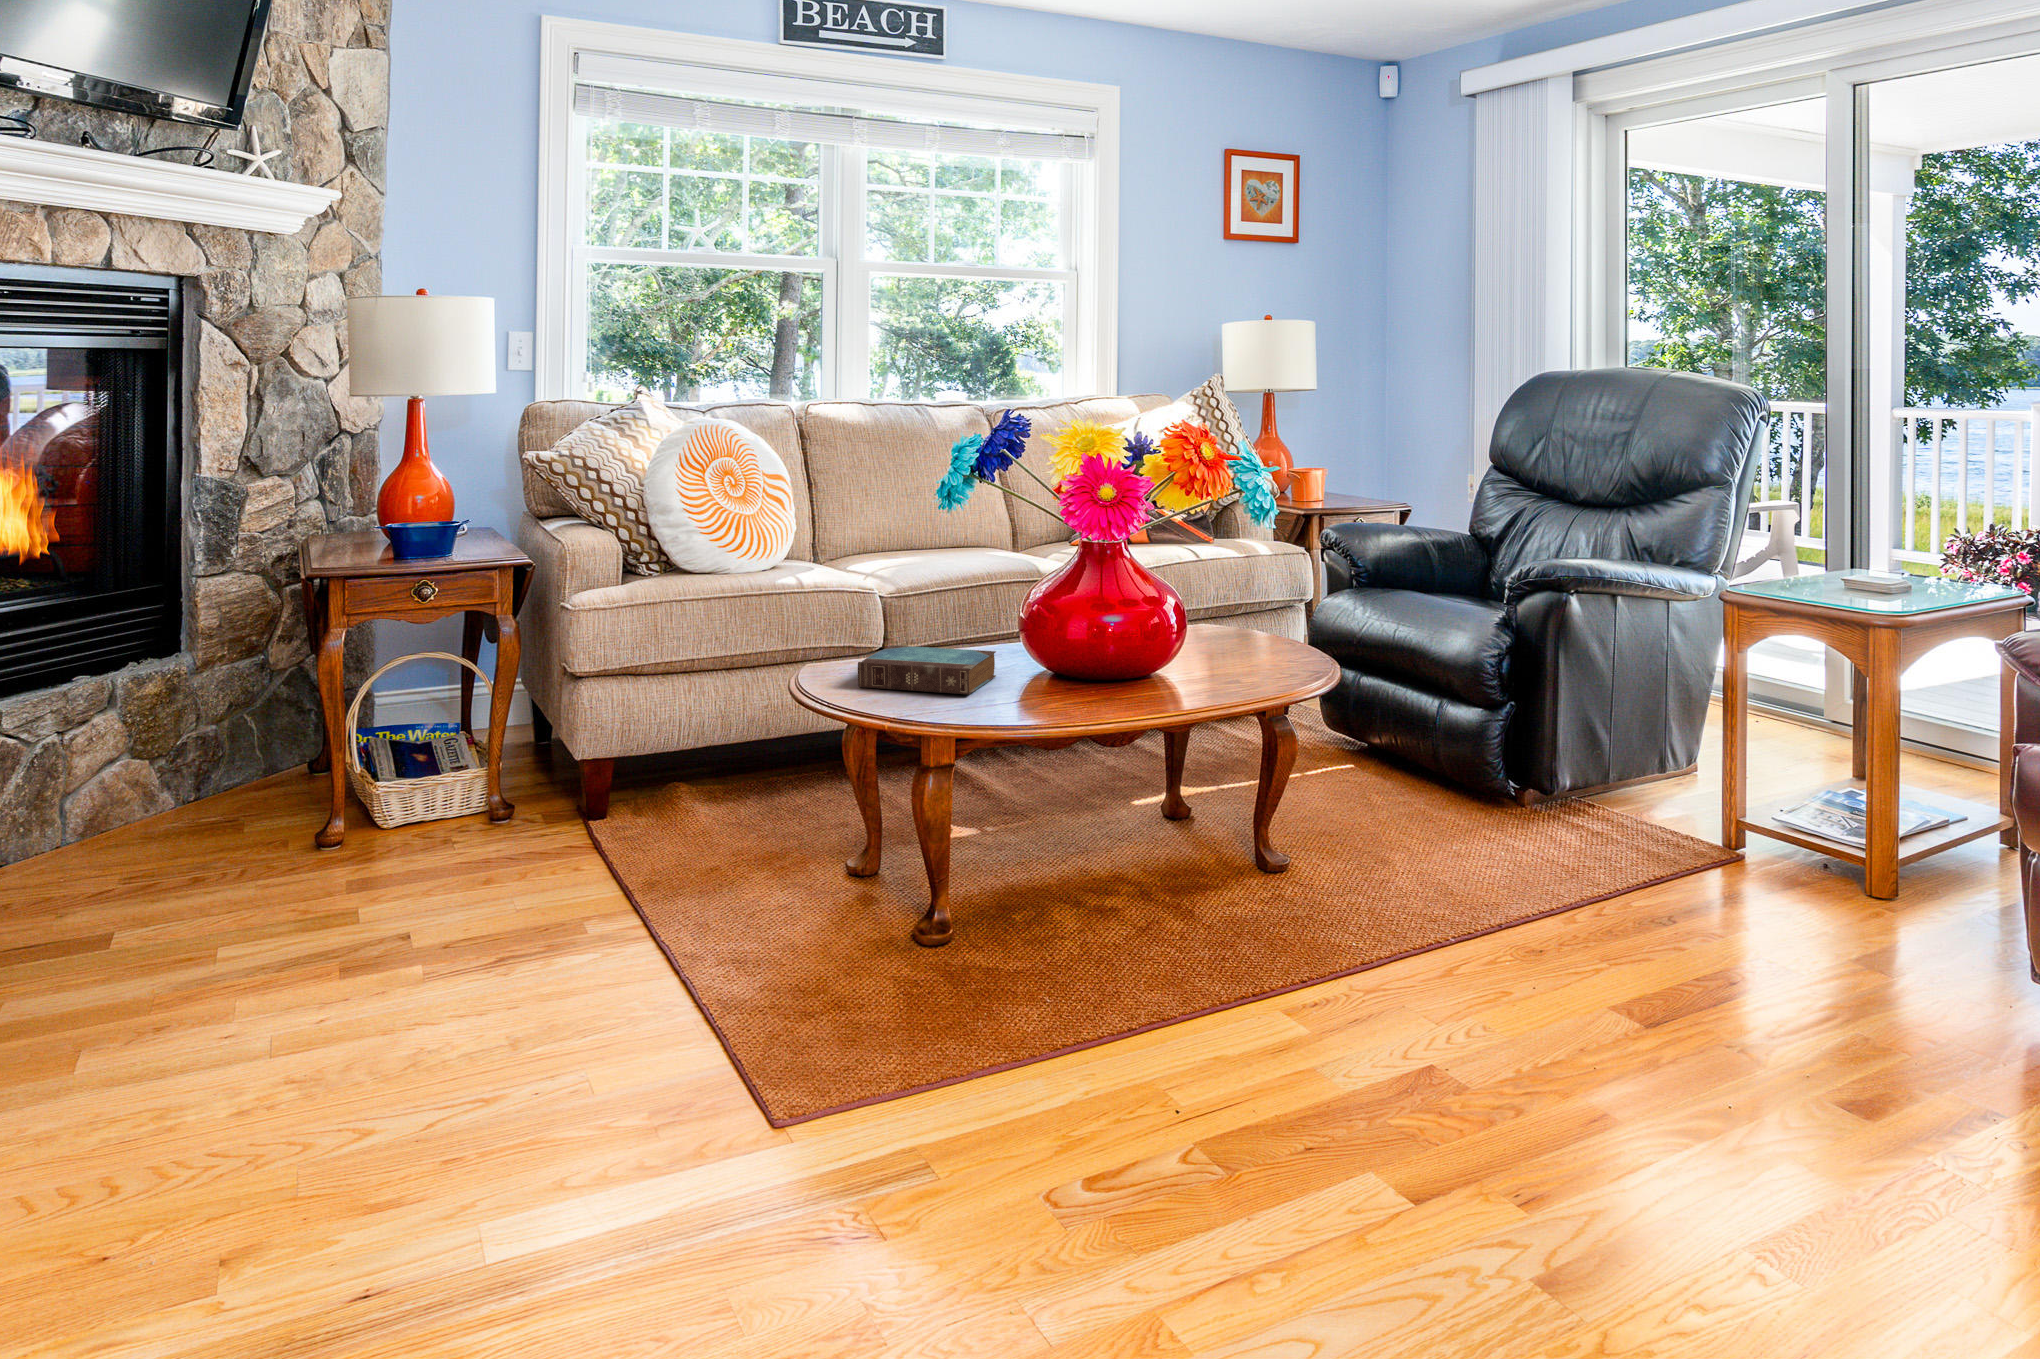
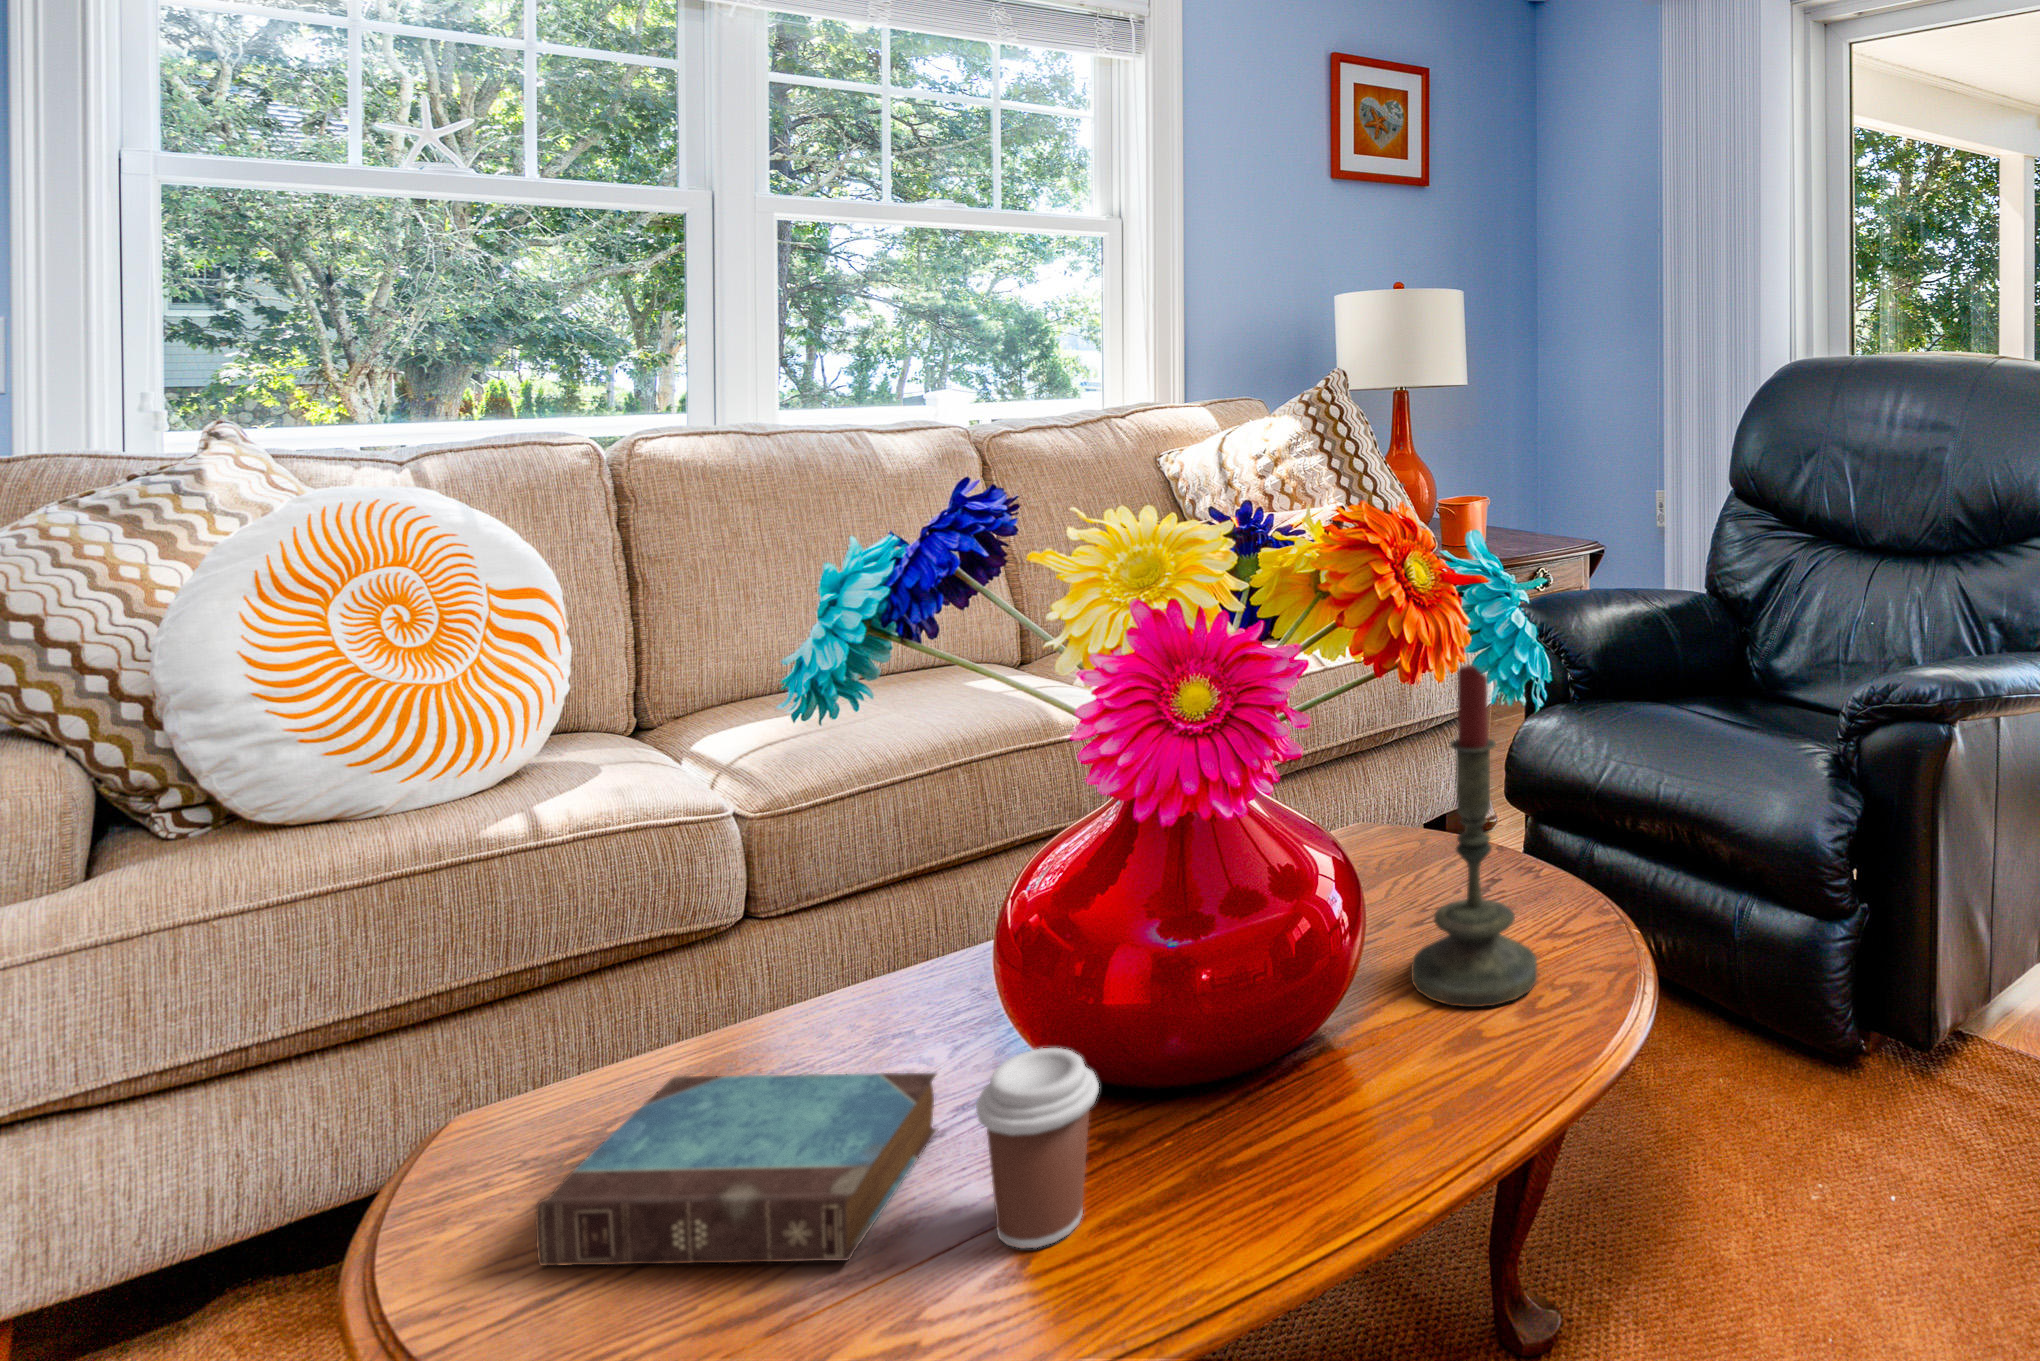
candle: none [1213,500,1278,671] -> present [1411,665,1537,1007]
coffee cup: none [1016,630,1064,700] -> present [976,1048,1099,1248]

